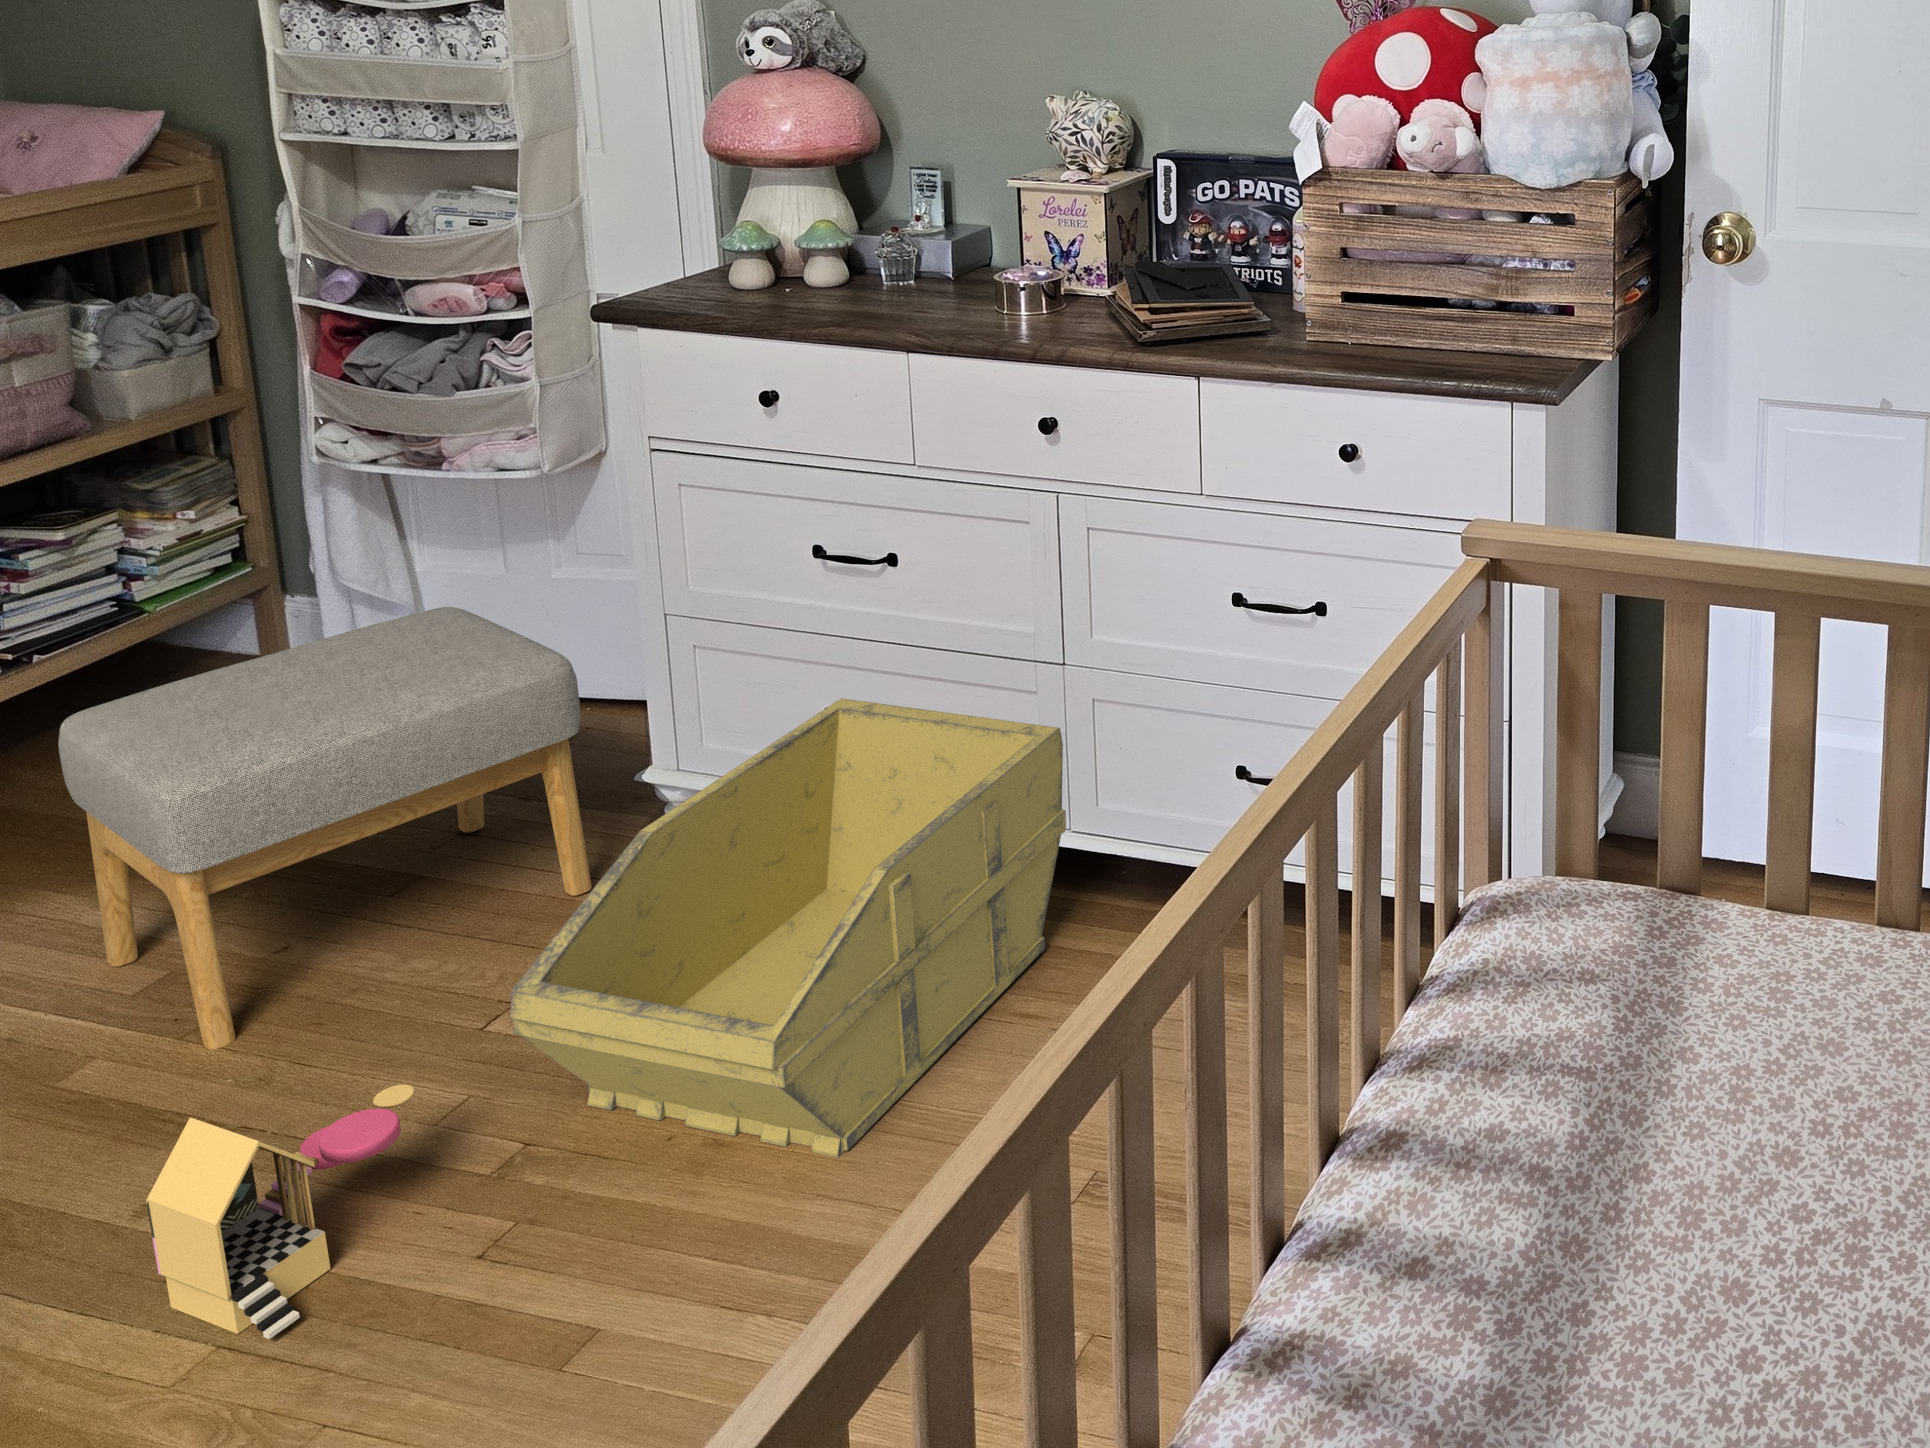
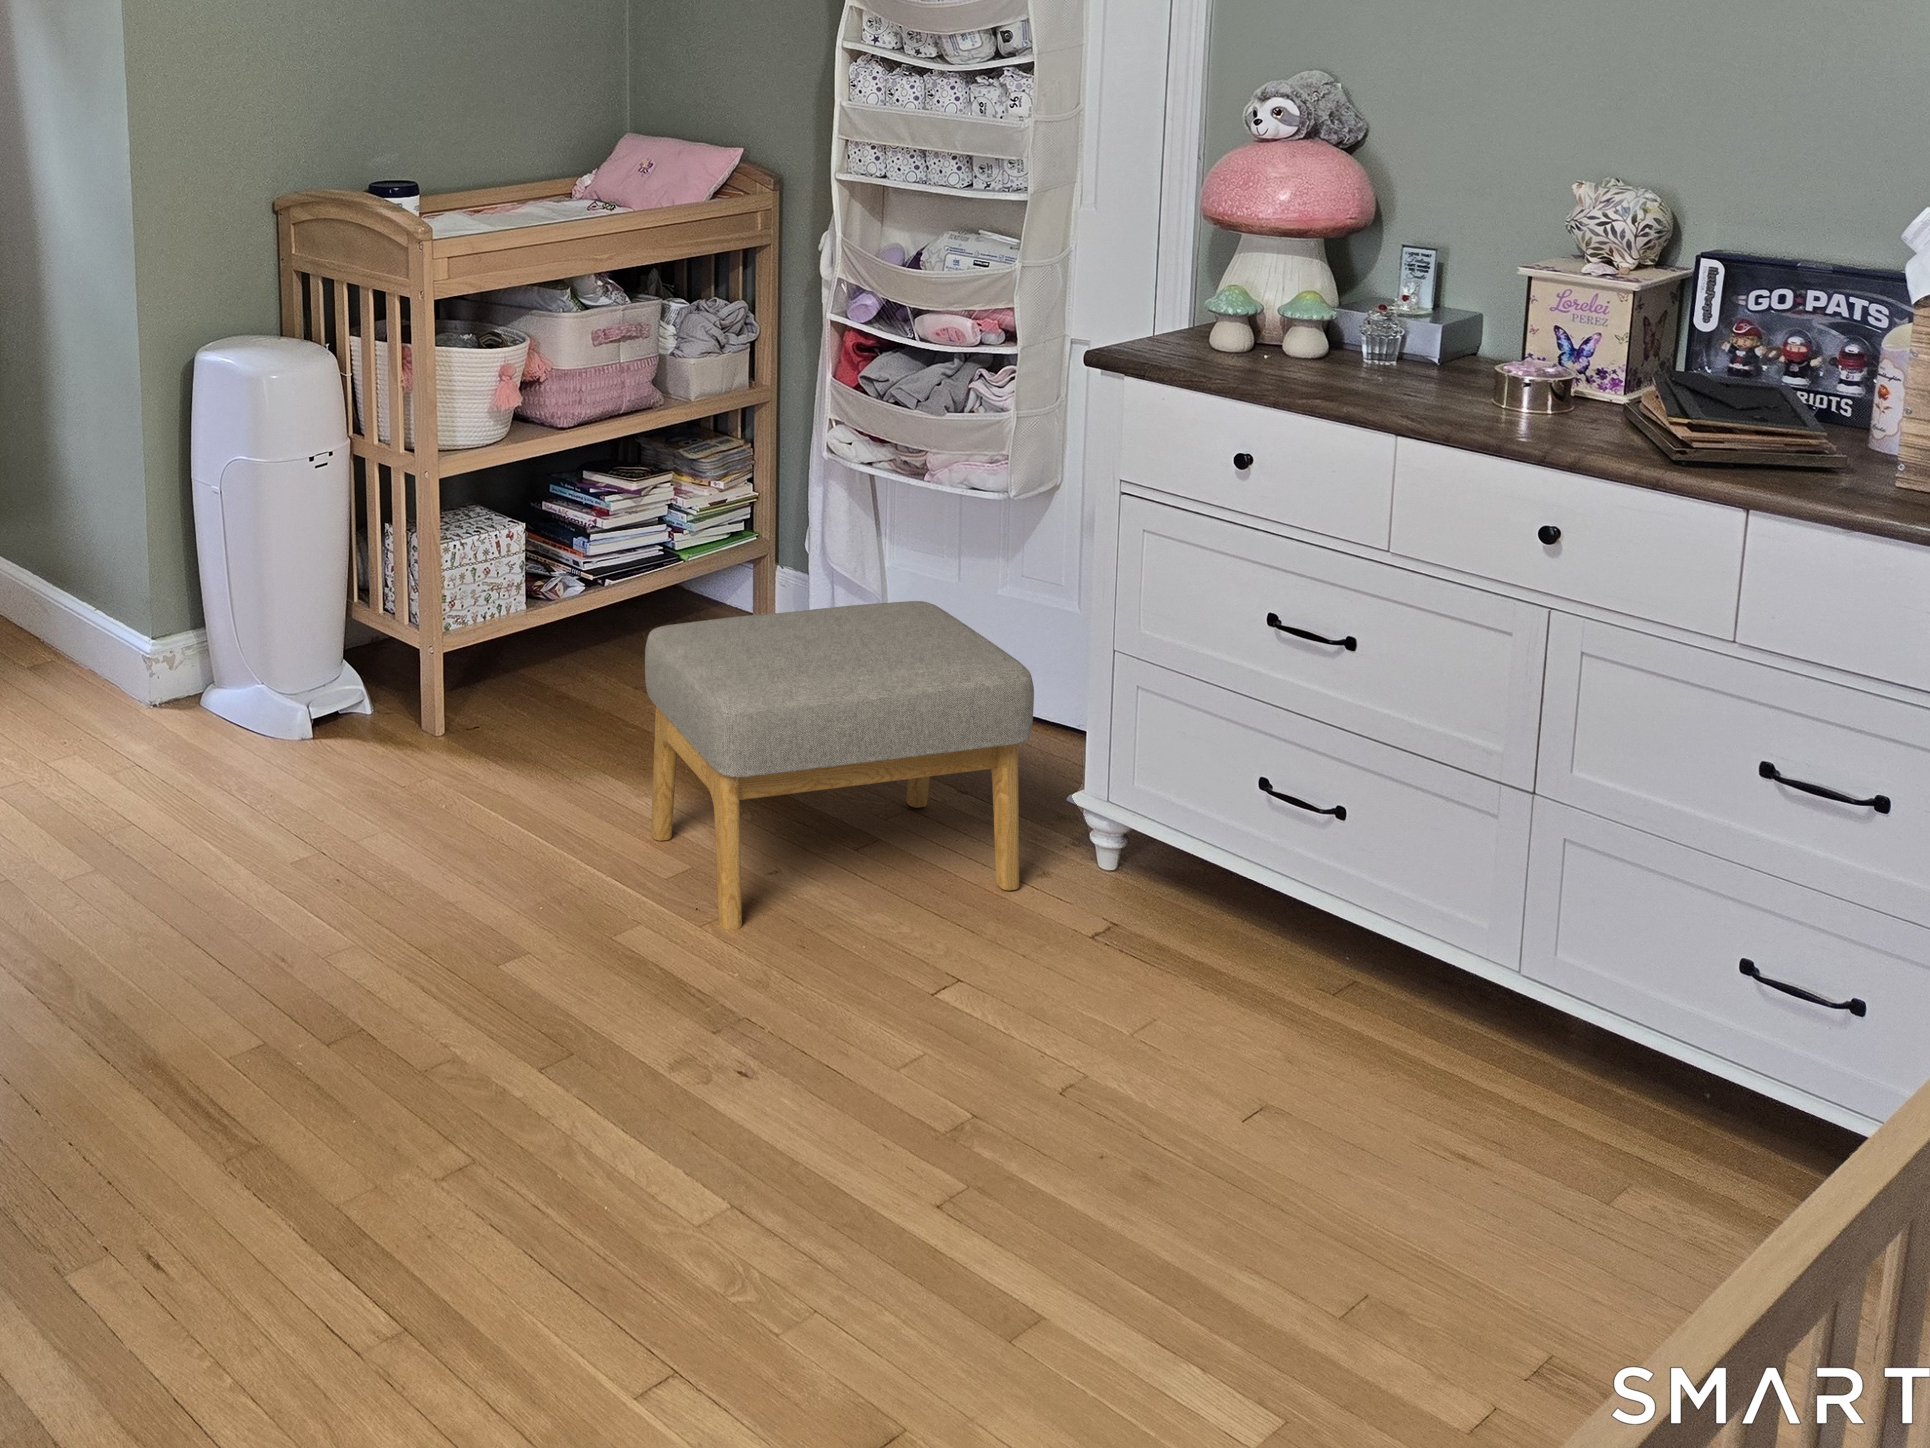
storage bin: present [510,698,1066,1157] -> none [976,769,1522,1220]
toy house: present [146,1085,415,1339] -> none [700,976,891,1183]

